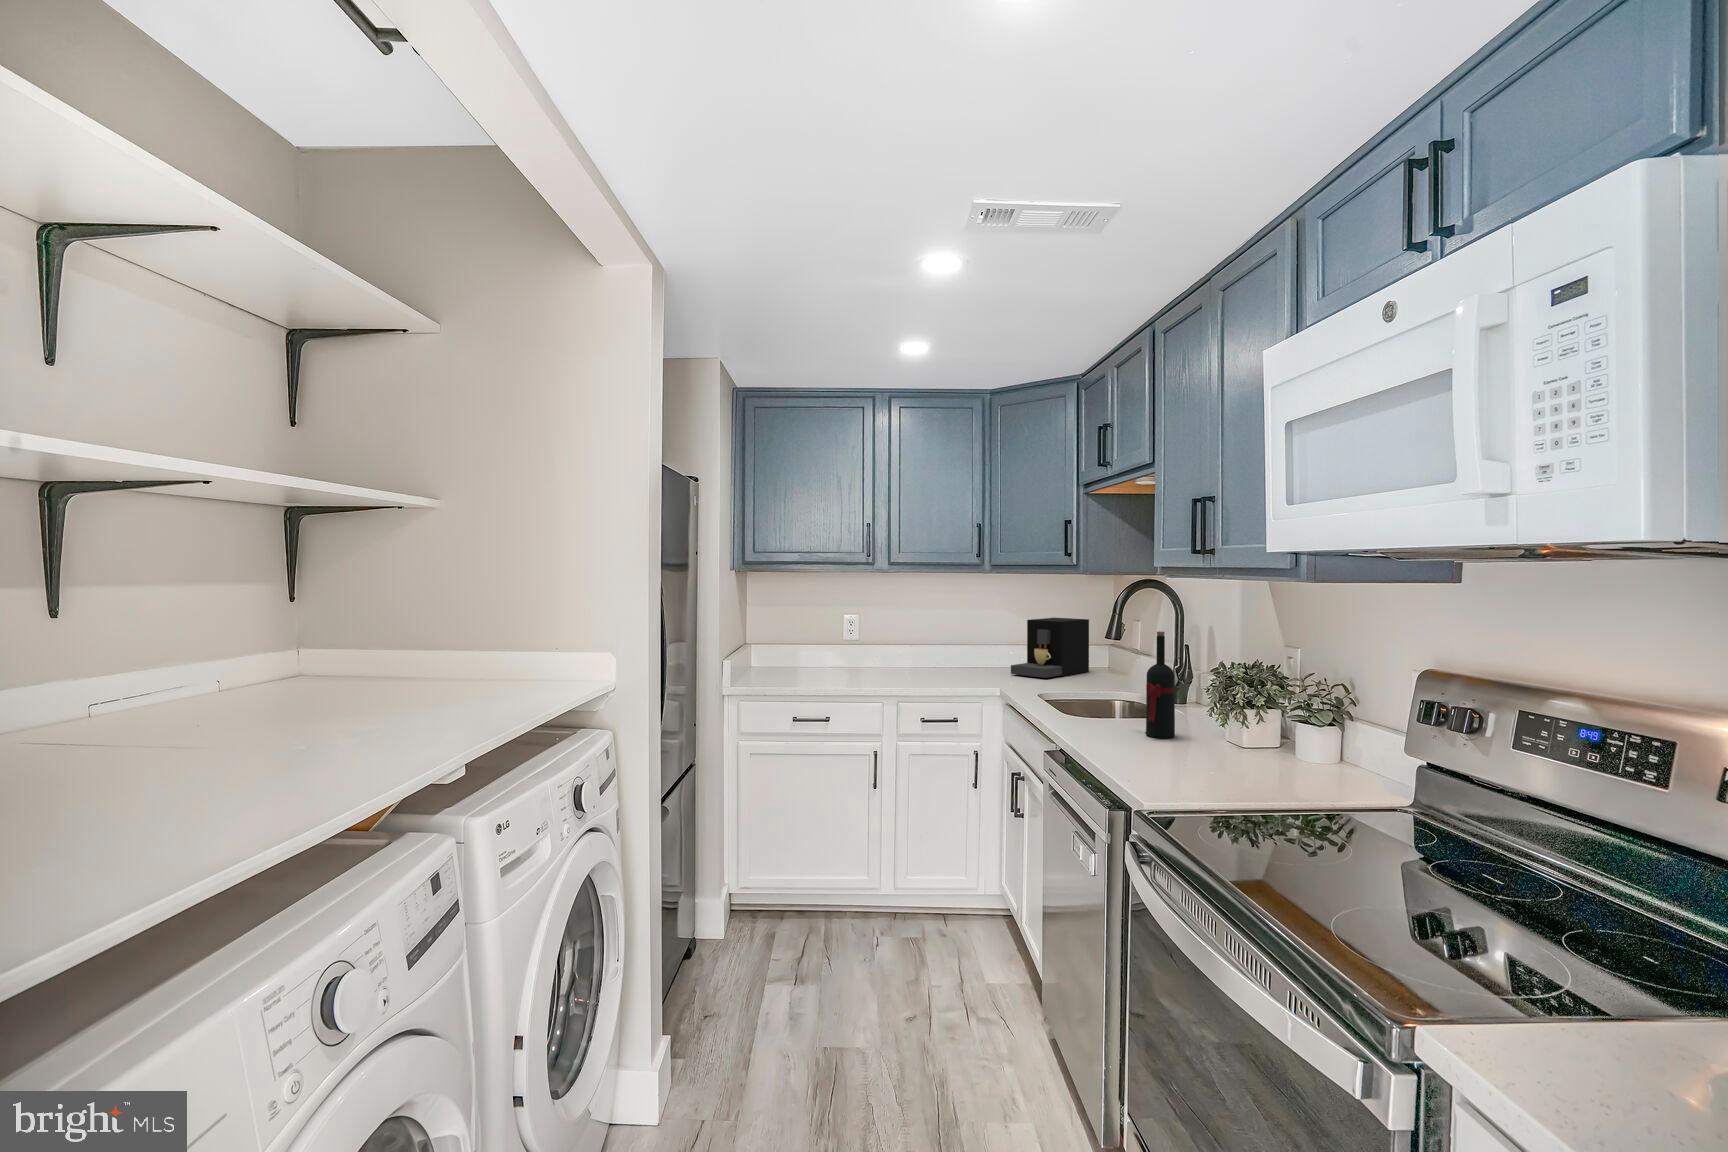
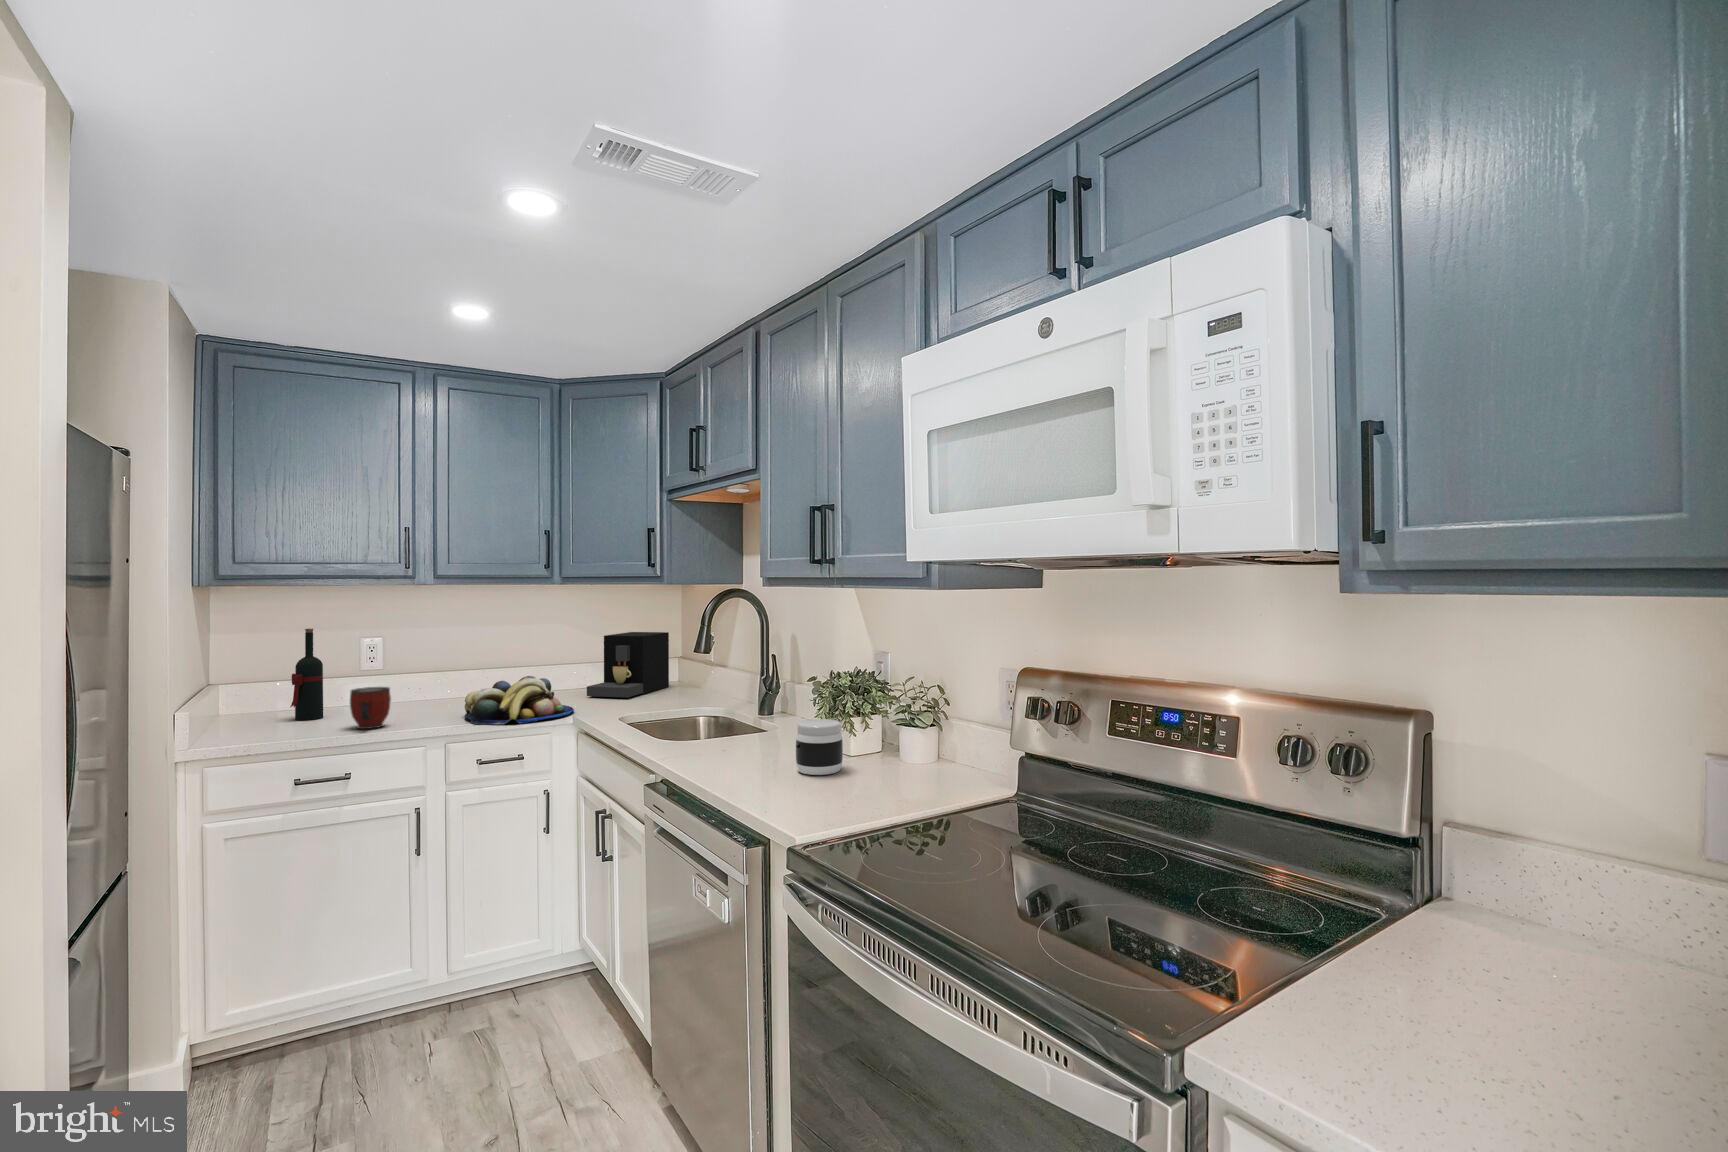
wine bottle: present [1146,631,1175,738] -> present [291,629,323,720]
mug: none [830,652,857,684] -> present [350,687,391,729]
fruit bowl: none [909,652,996,691] -> present [465,676,574,724]
jar: none [1178,707,1228,761] -> present [796,719,843,775]

